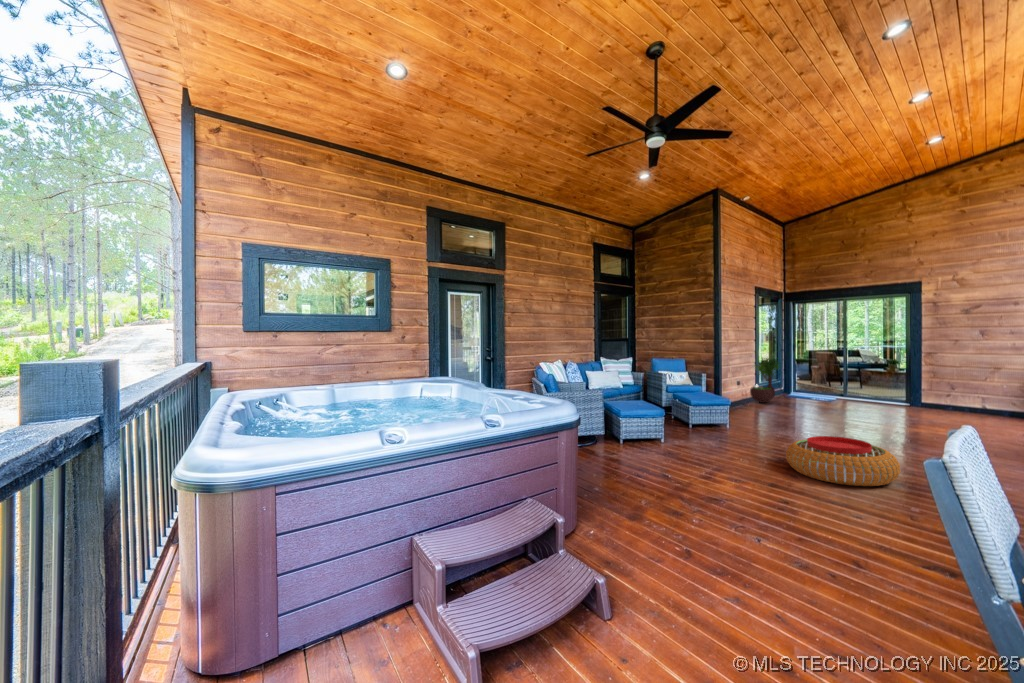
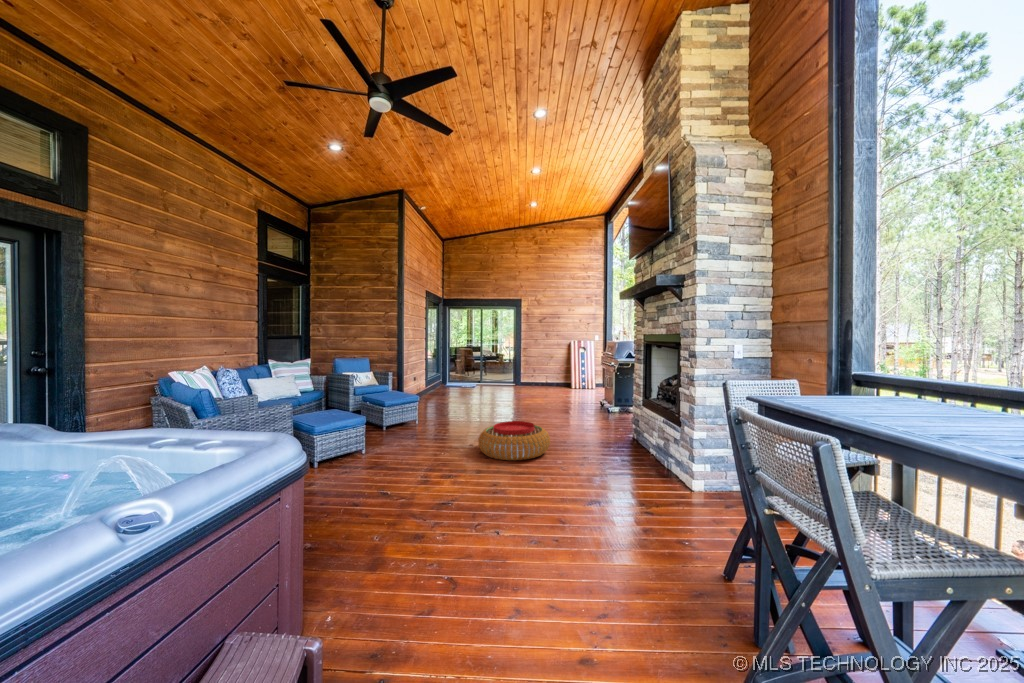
potted tree: present [750,359,779,403] -> none [422,352,447,398]

